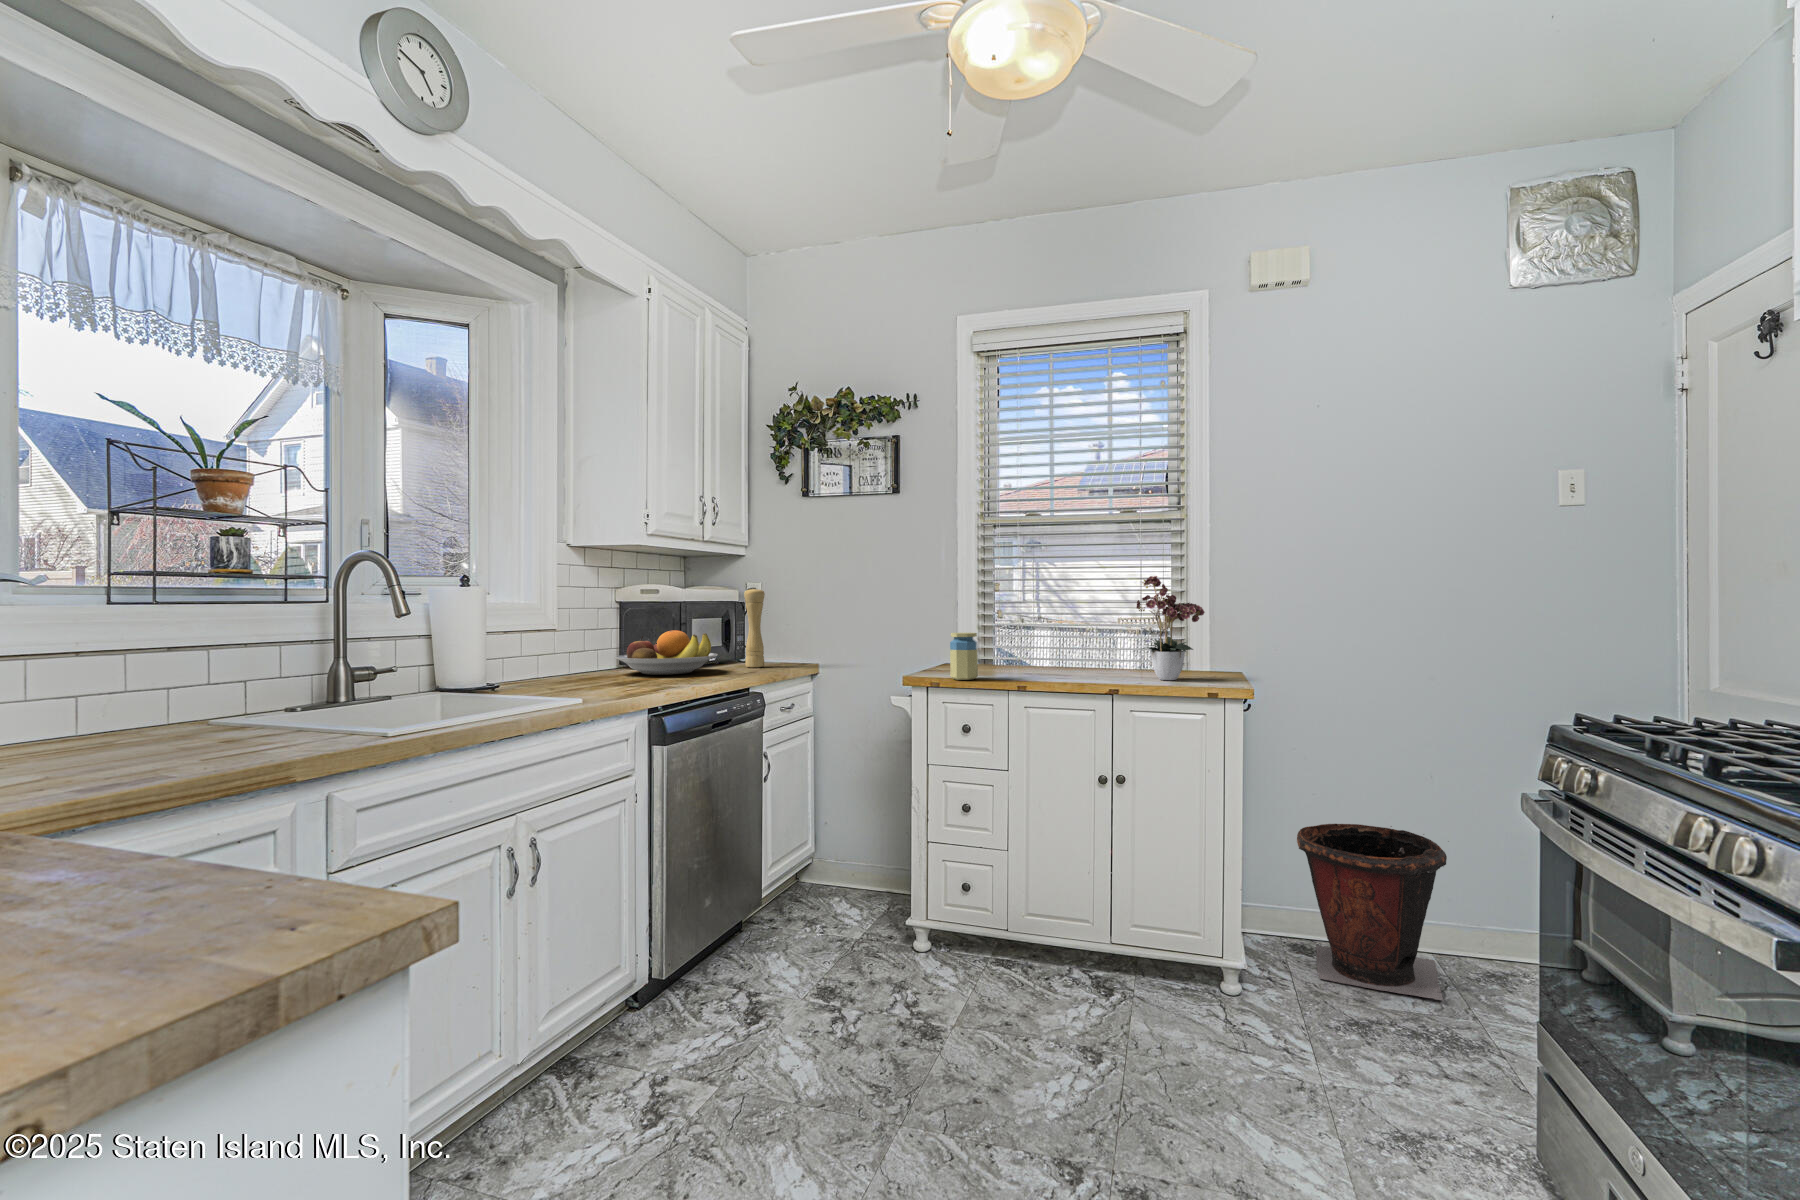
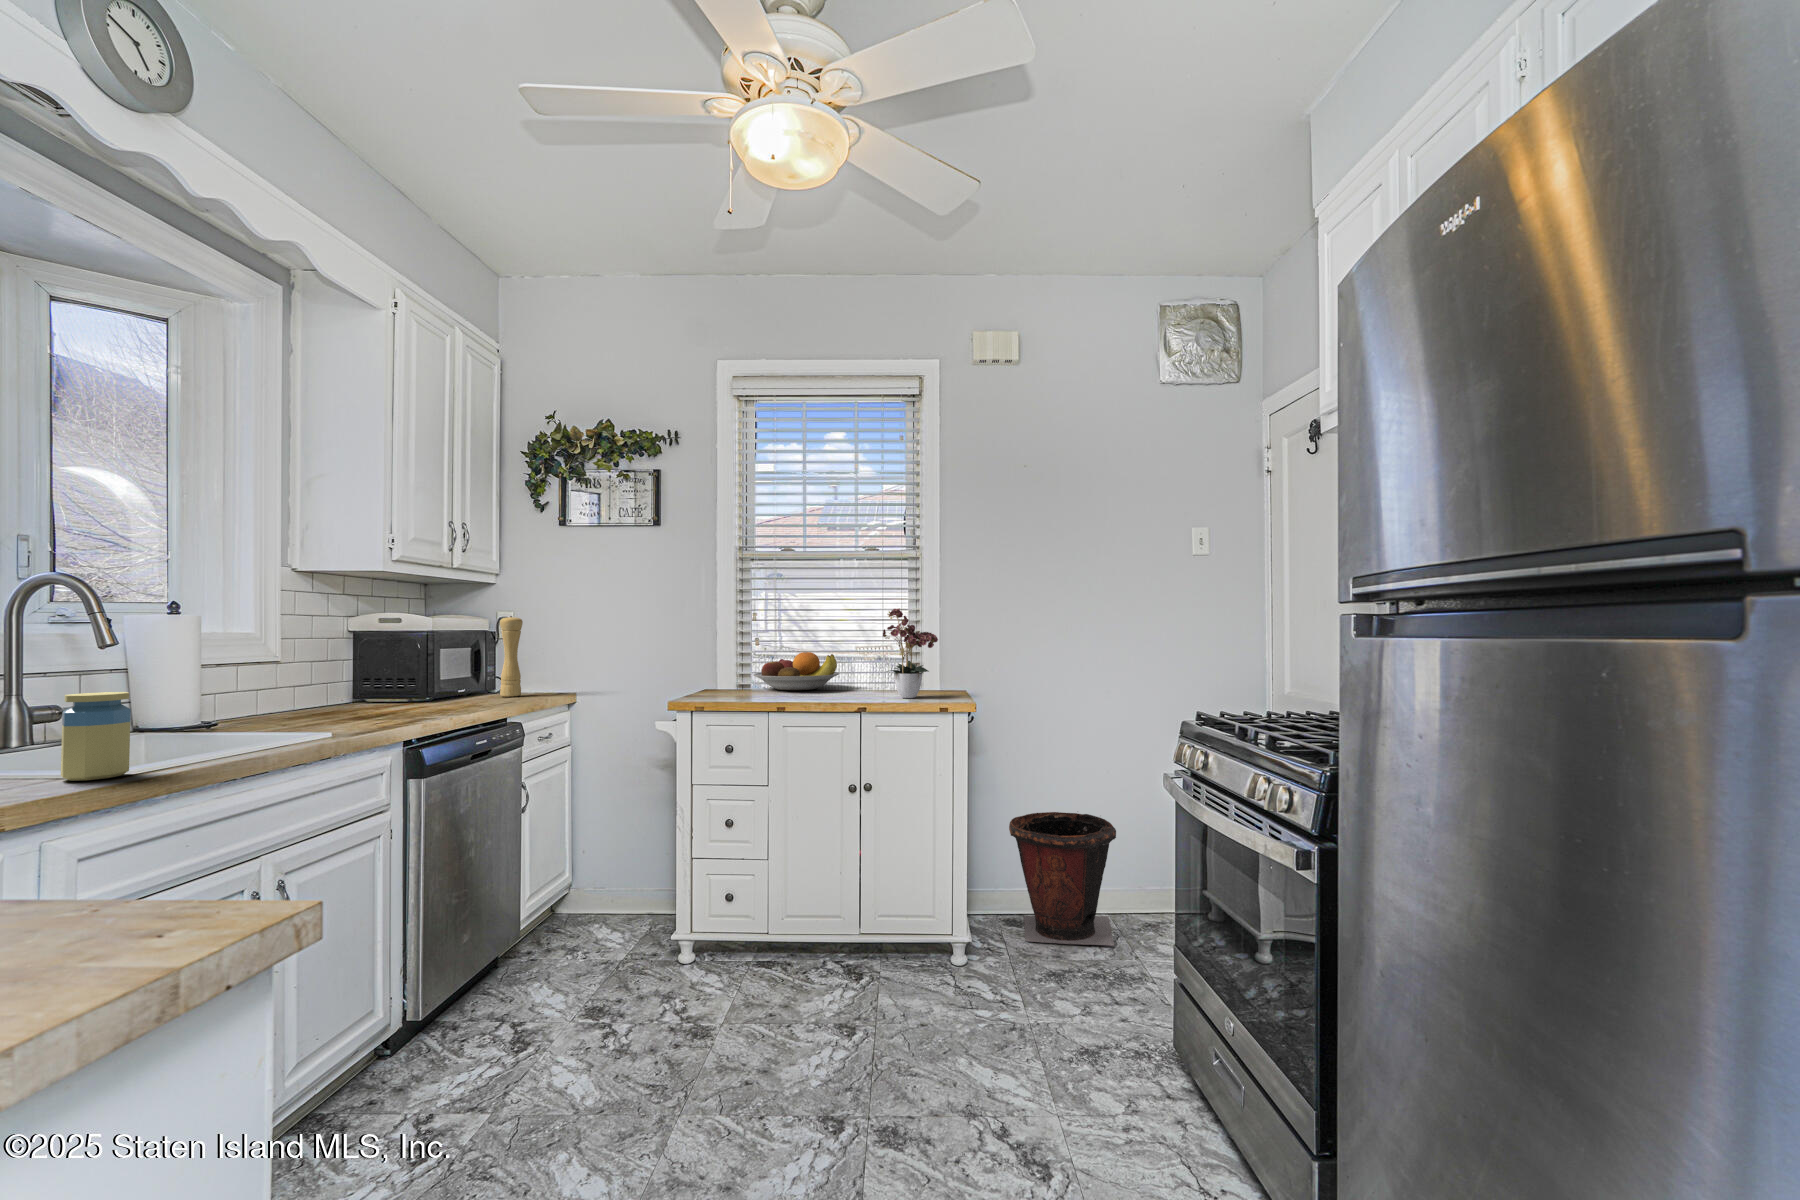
fruit bowl: present [614,630,718,675] -> present [753,652,839,690]
jar: present [950,633,978,680] -> present [61,692,131,781]

